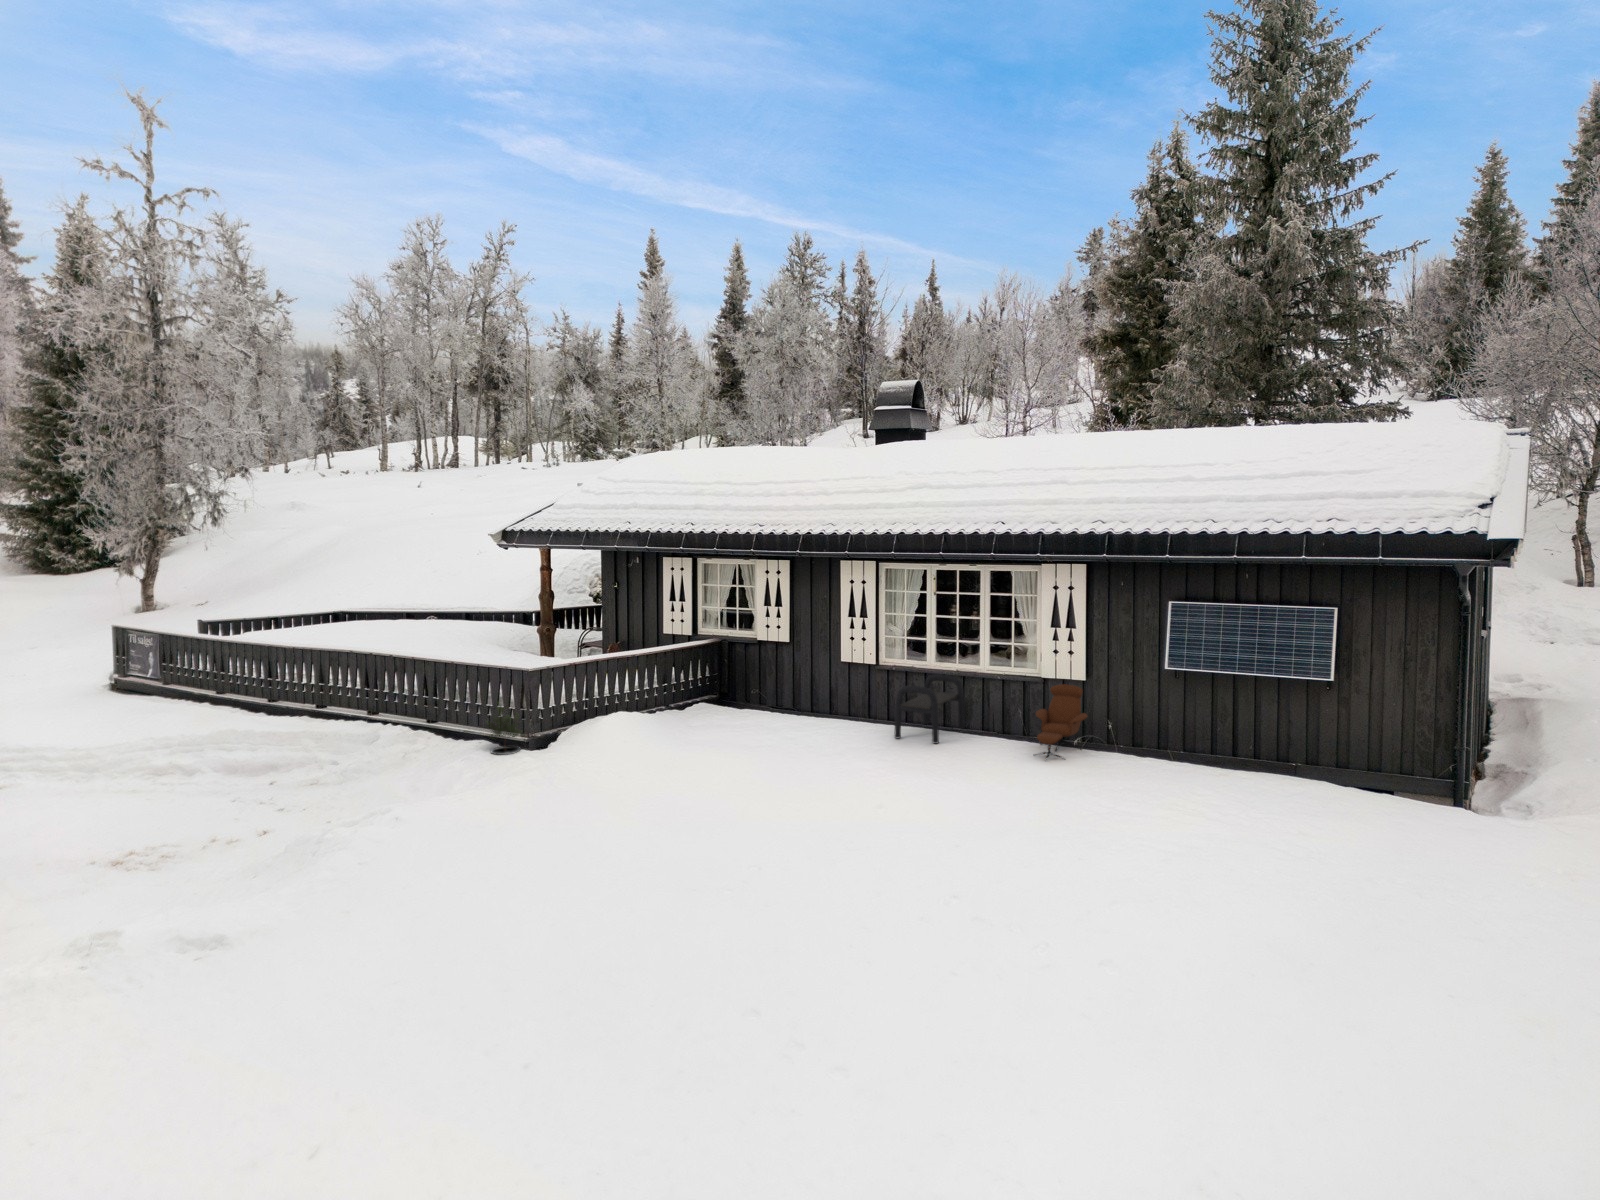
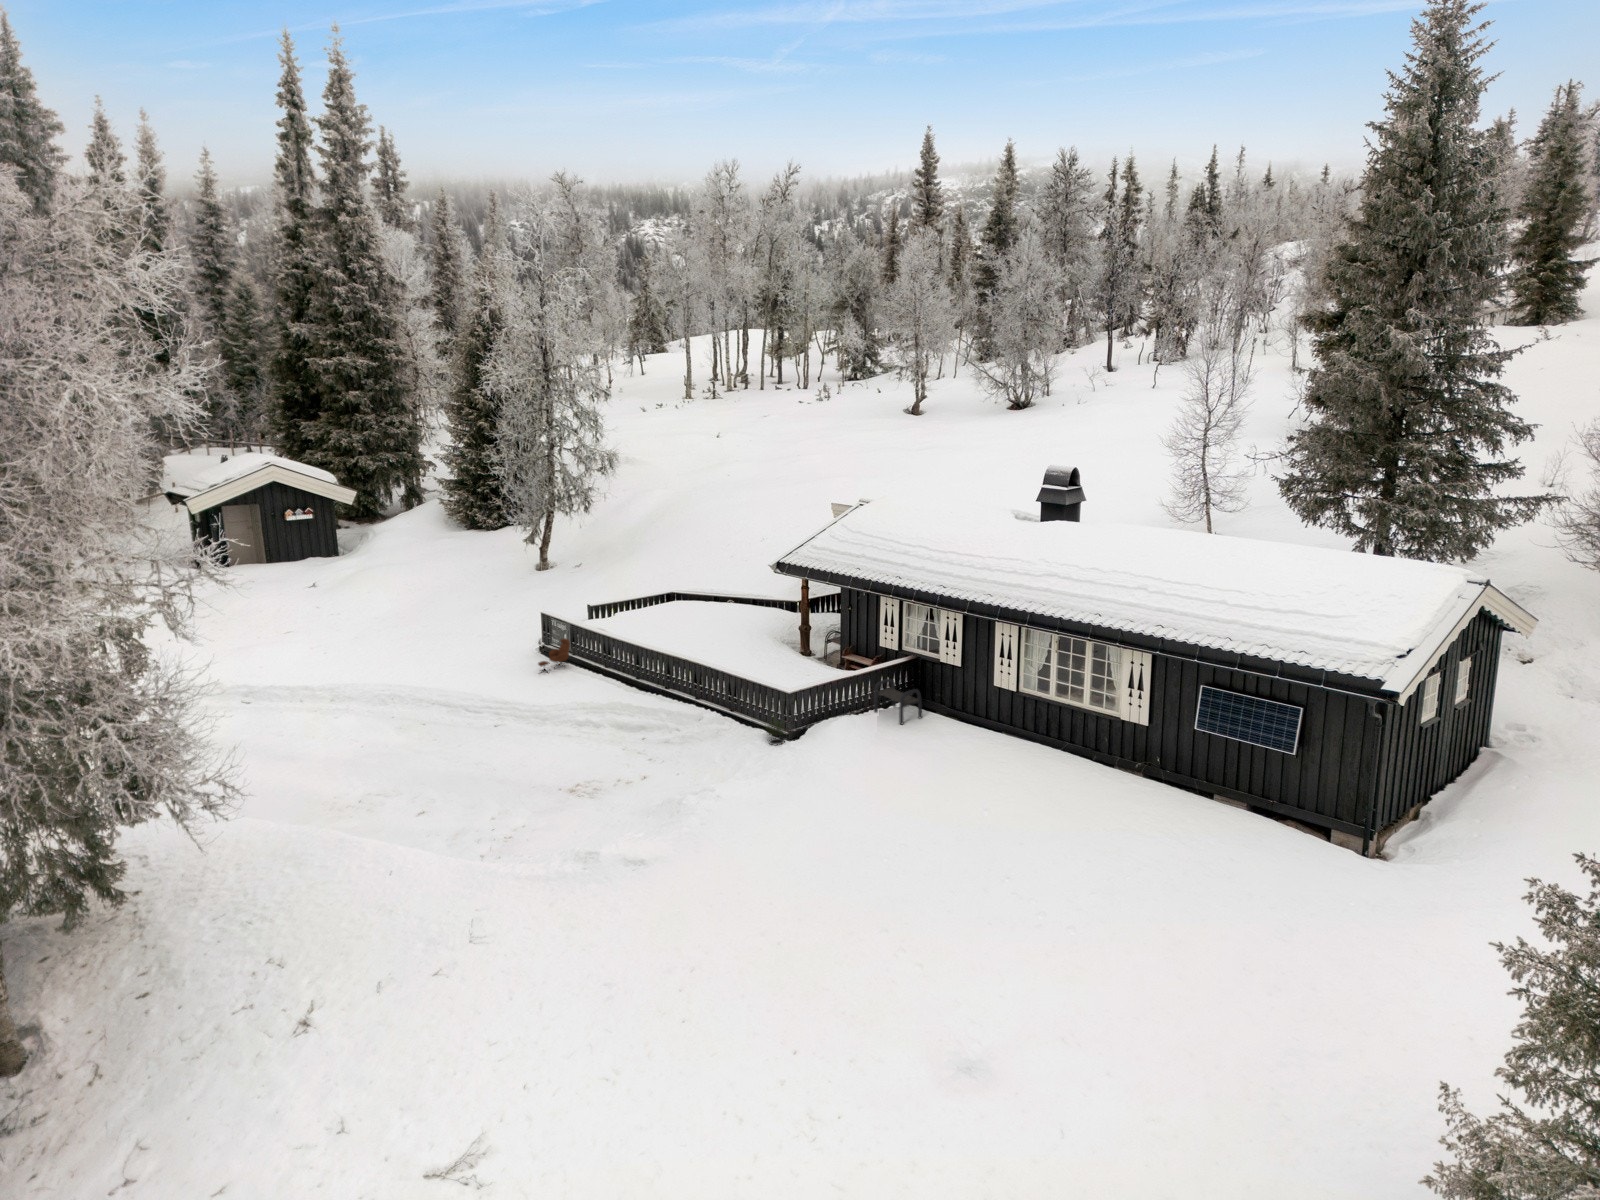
bench: present [894,674,965,743] -> present [874,679,922,724]
lounge chair: present [1036,684,1087,760] -> present [538,638,570,671]

